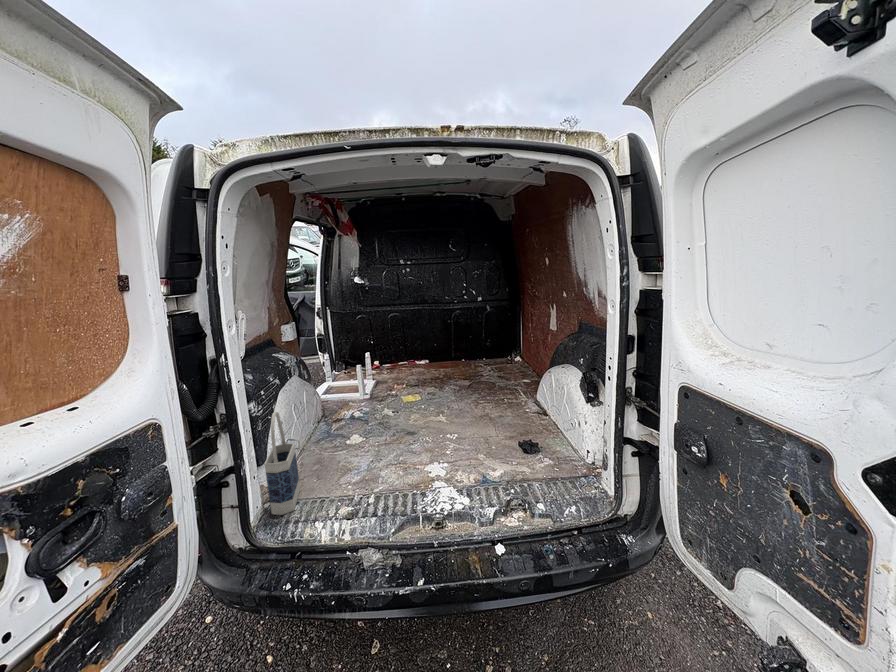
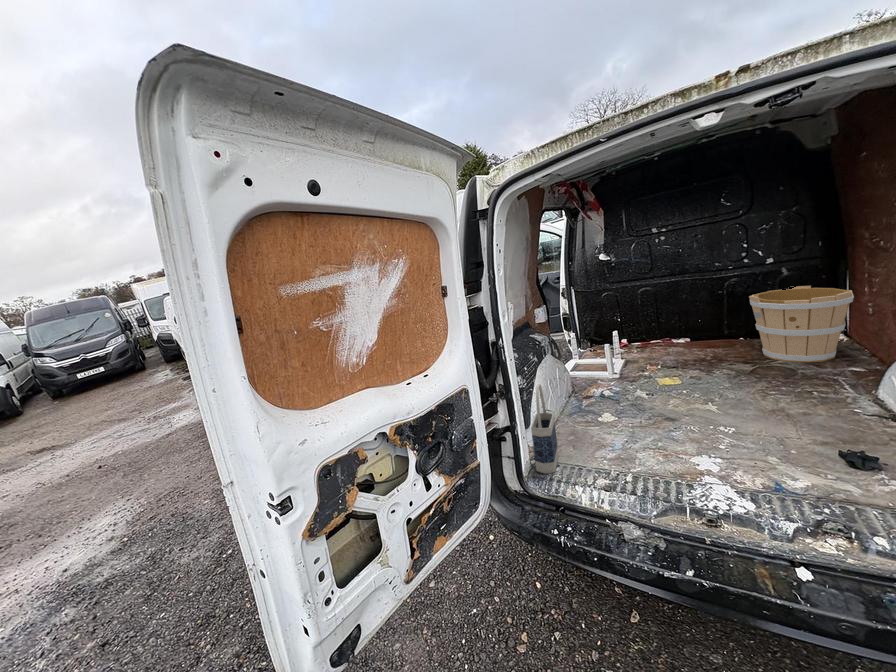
wooden bucket: none [467,319,526,376] -> present [749,286,854,362]

